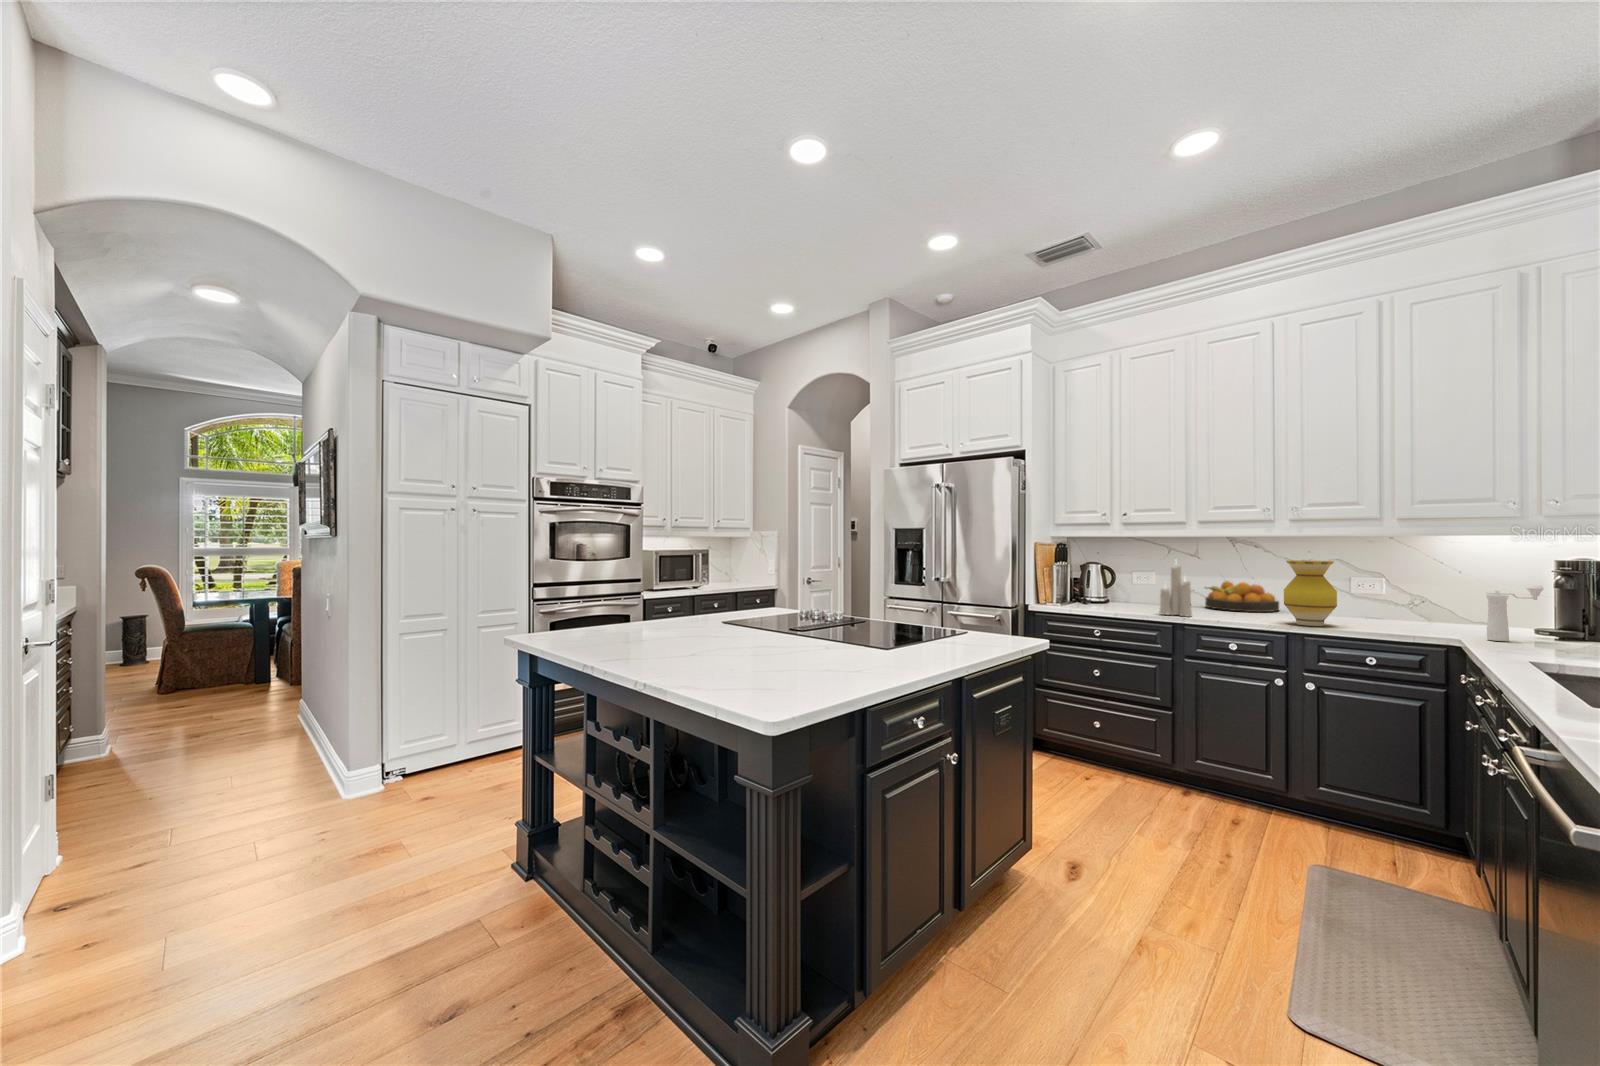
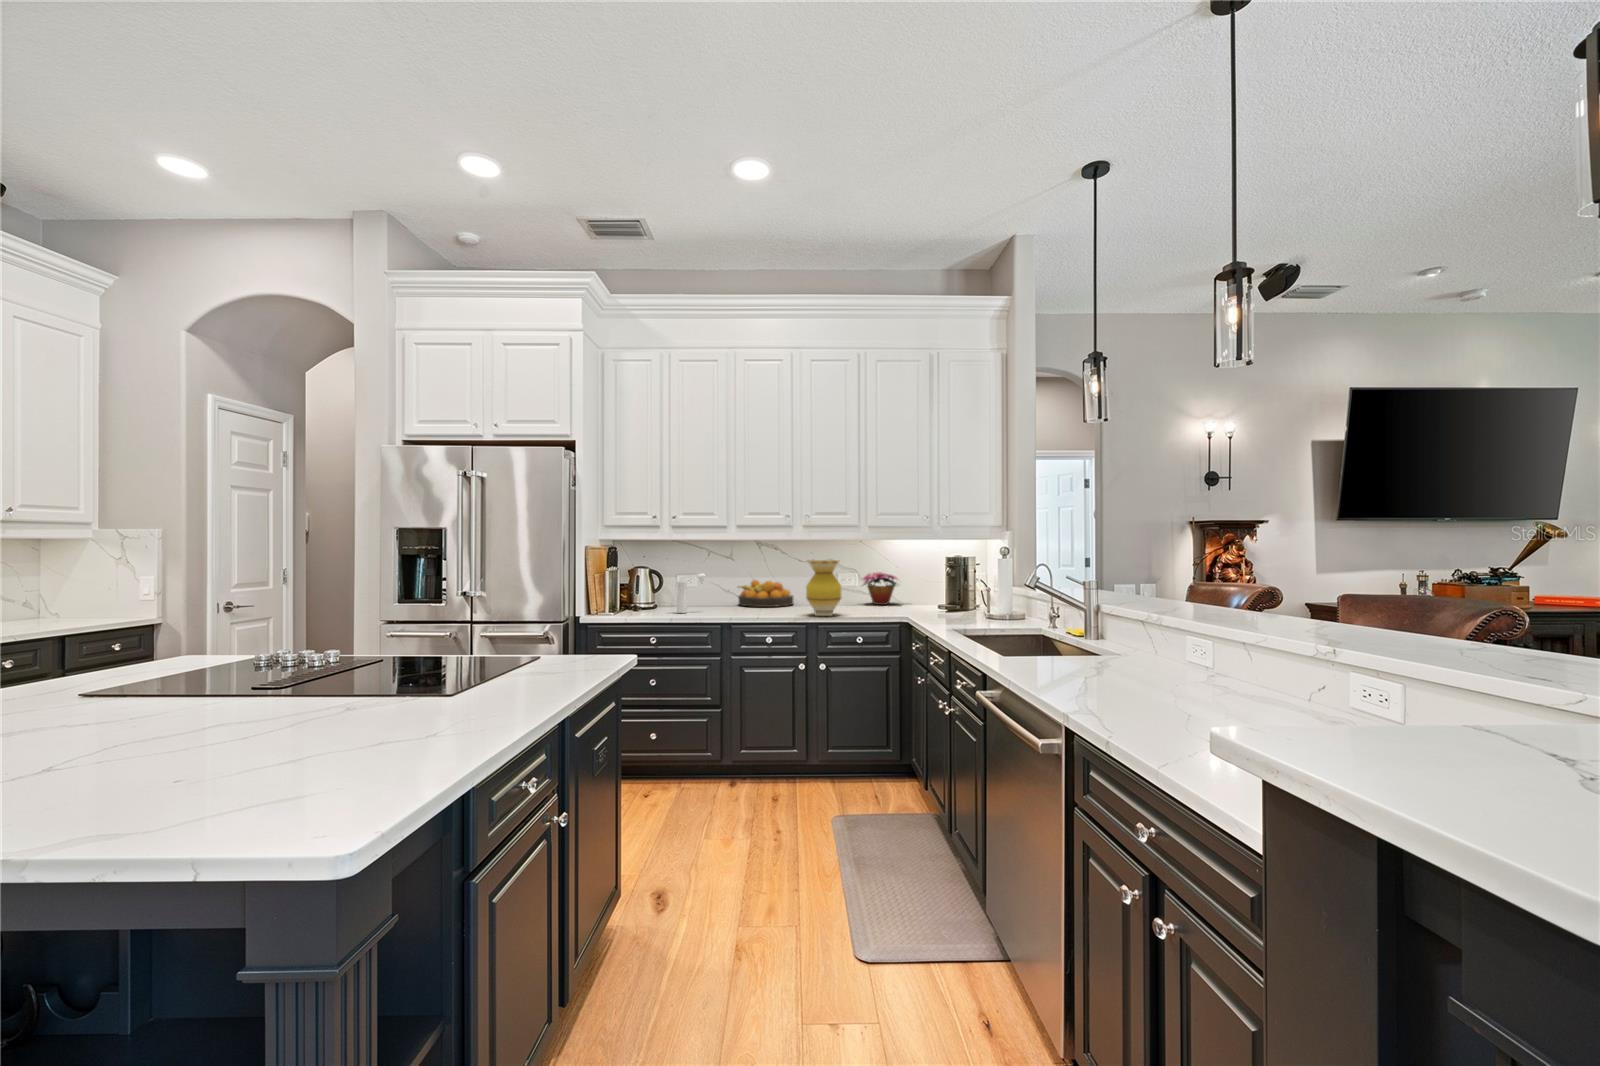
candle: present [1159,564,1192,617] -> none [708,557,736,616]
flower arrangement: none [1374,578,1459,621] -> present [863,572,897,605]
pepper mill: present [1486,585,1544,641] -> present [676,574,705,613]

